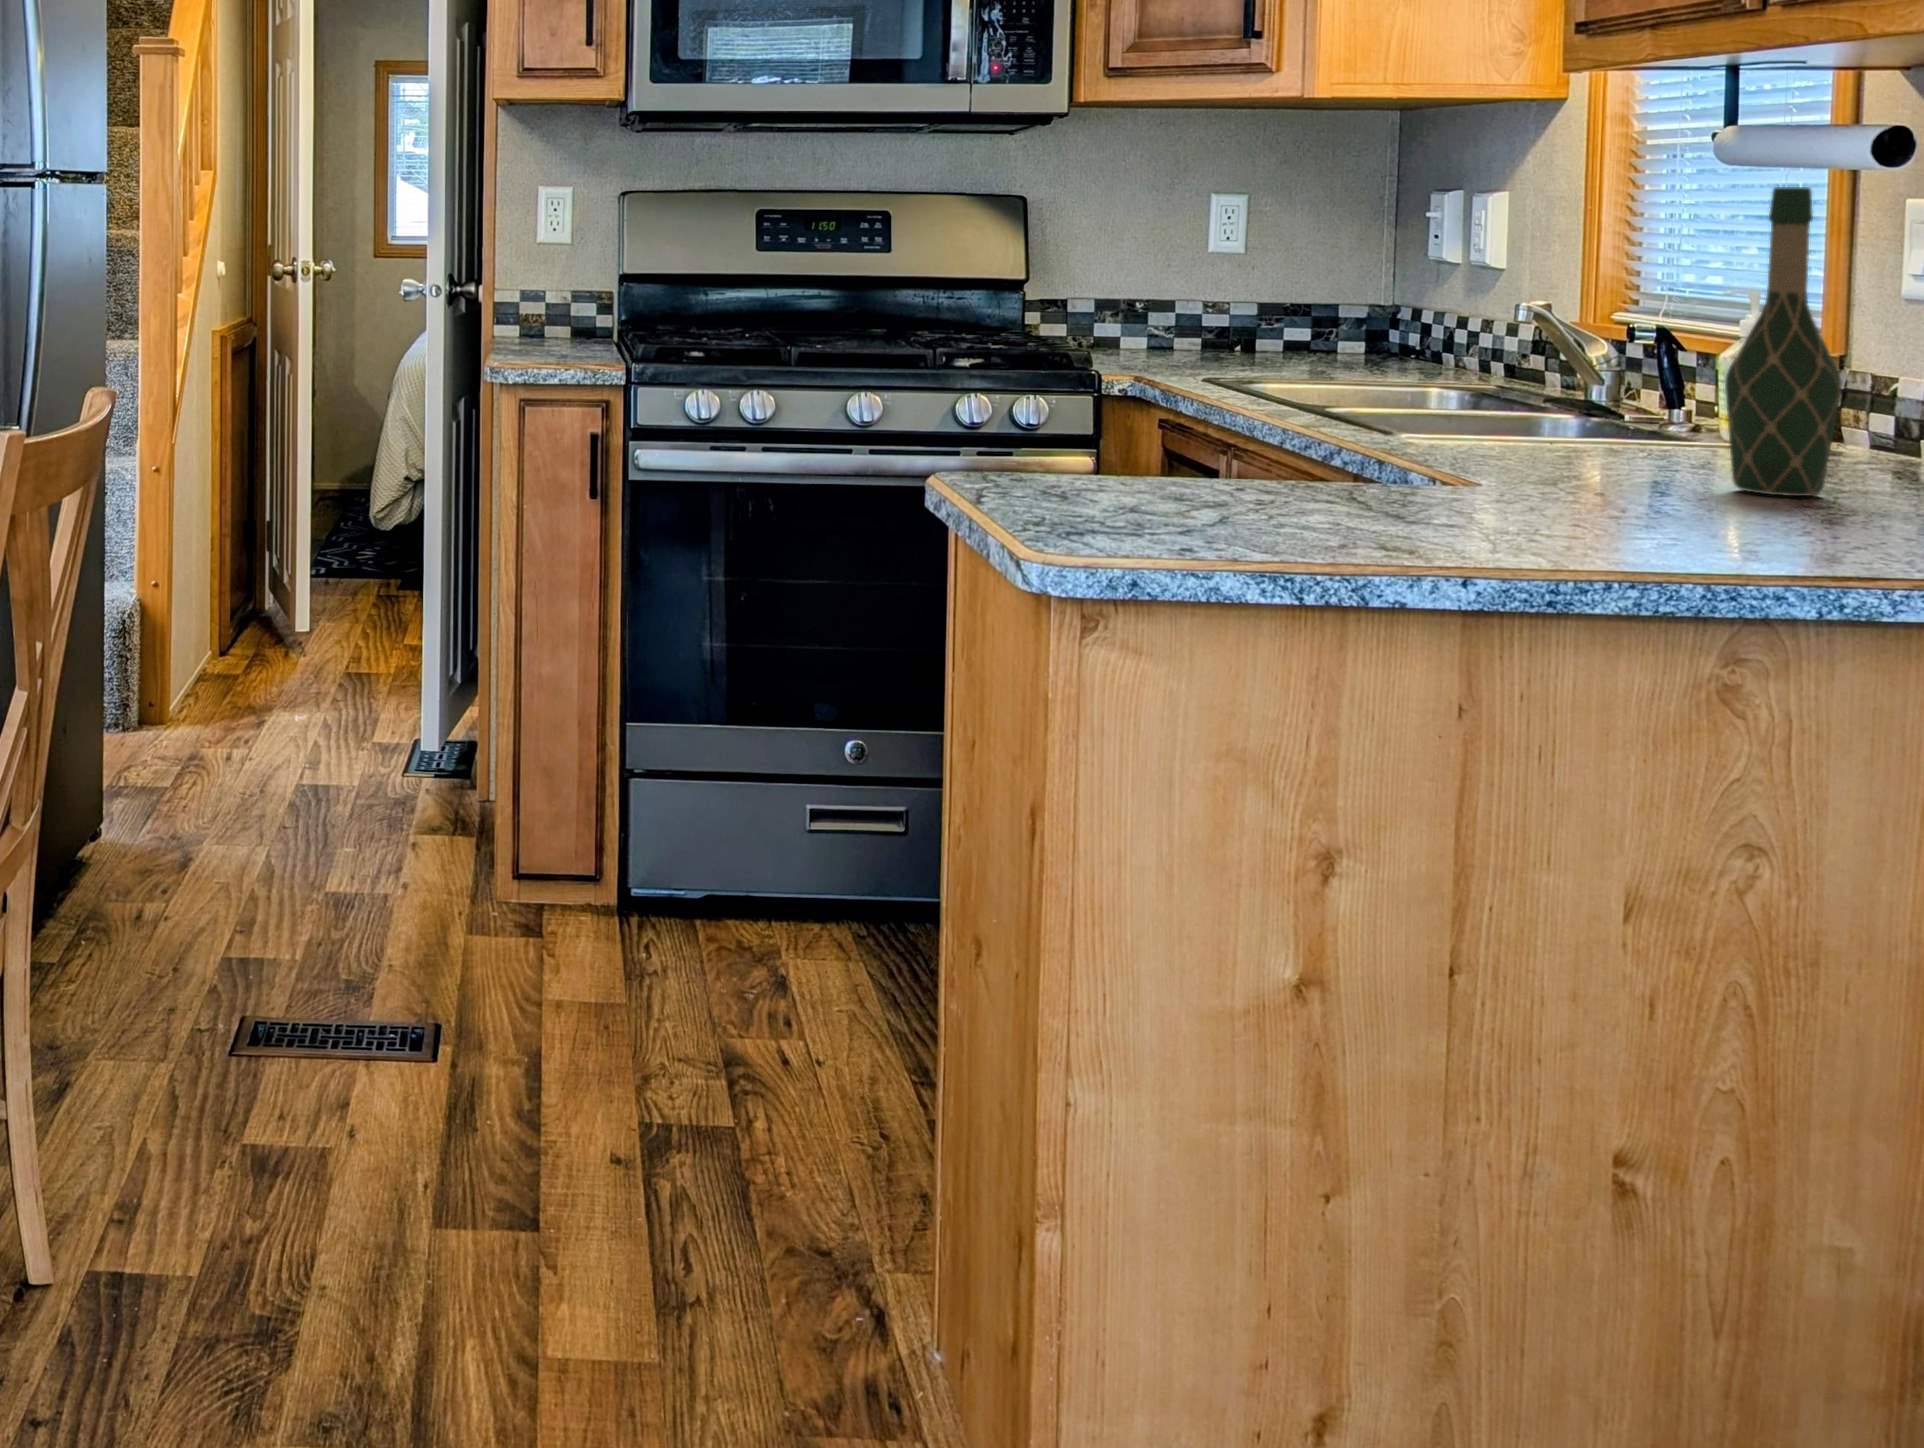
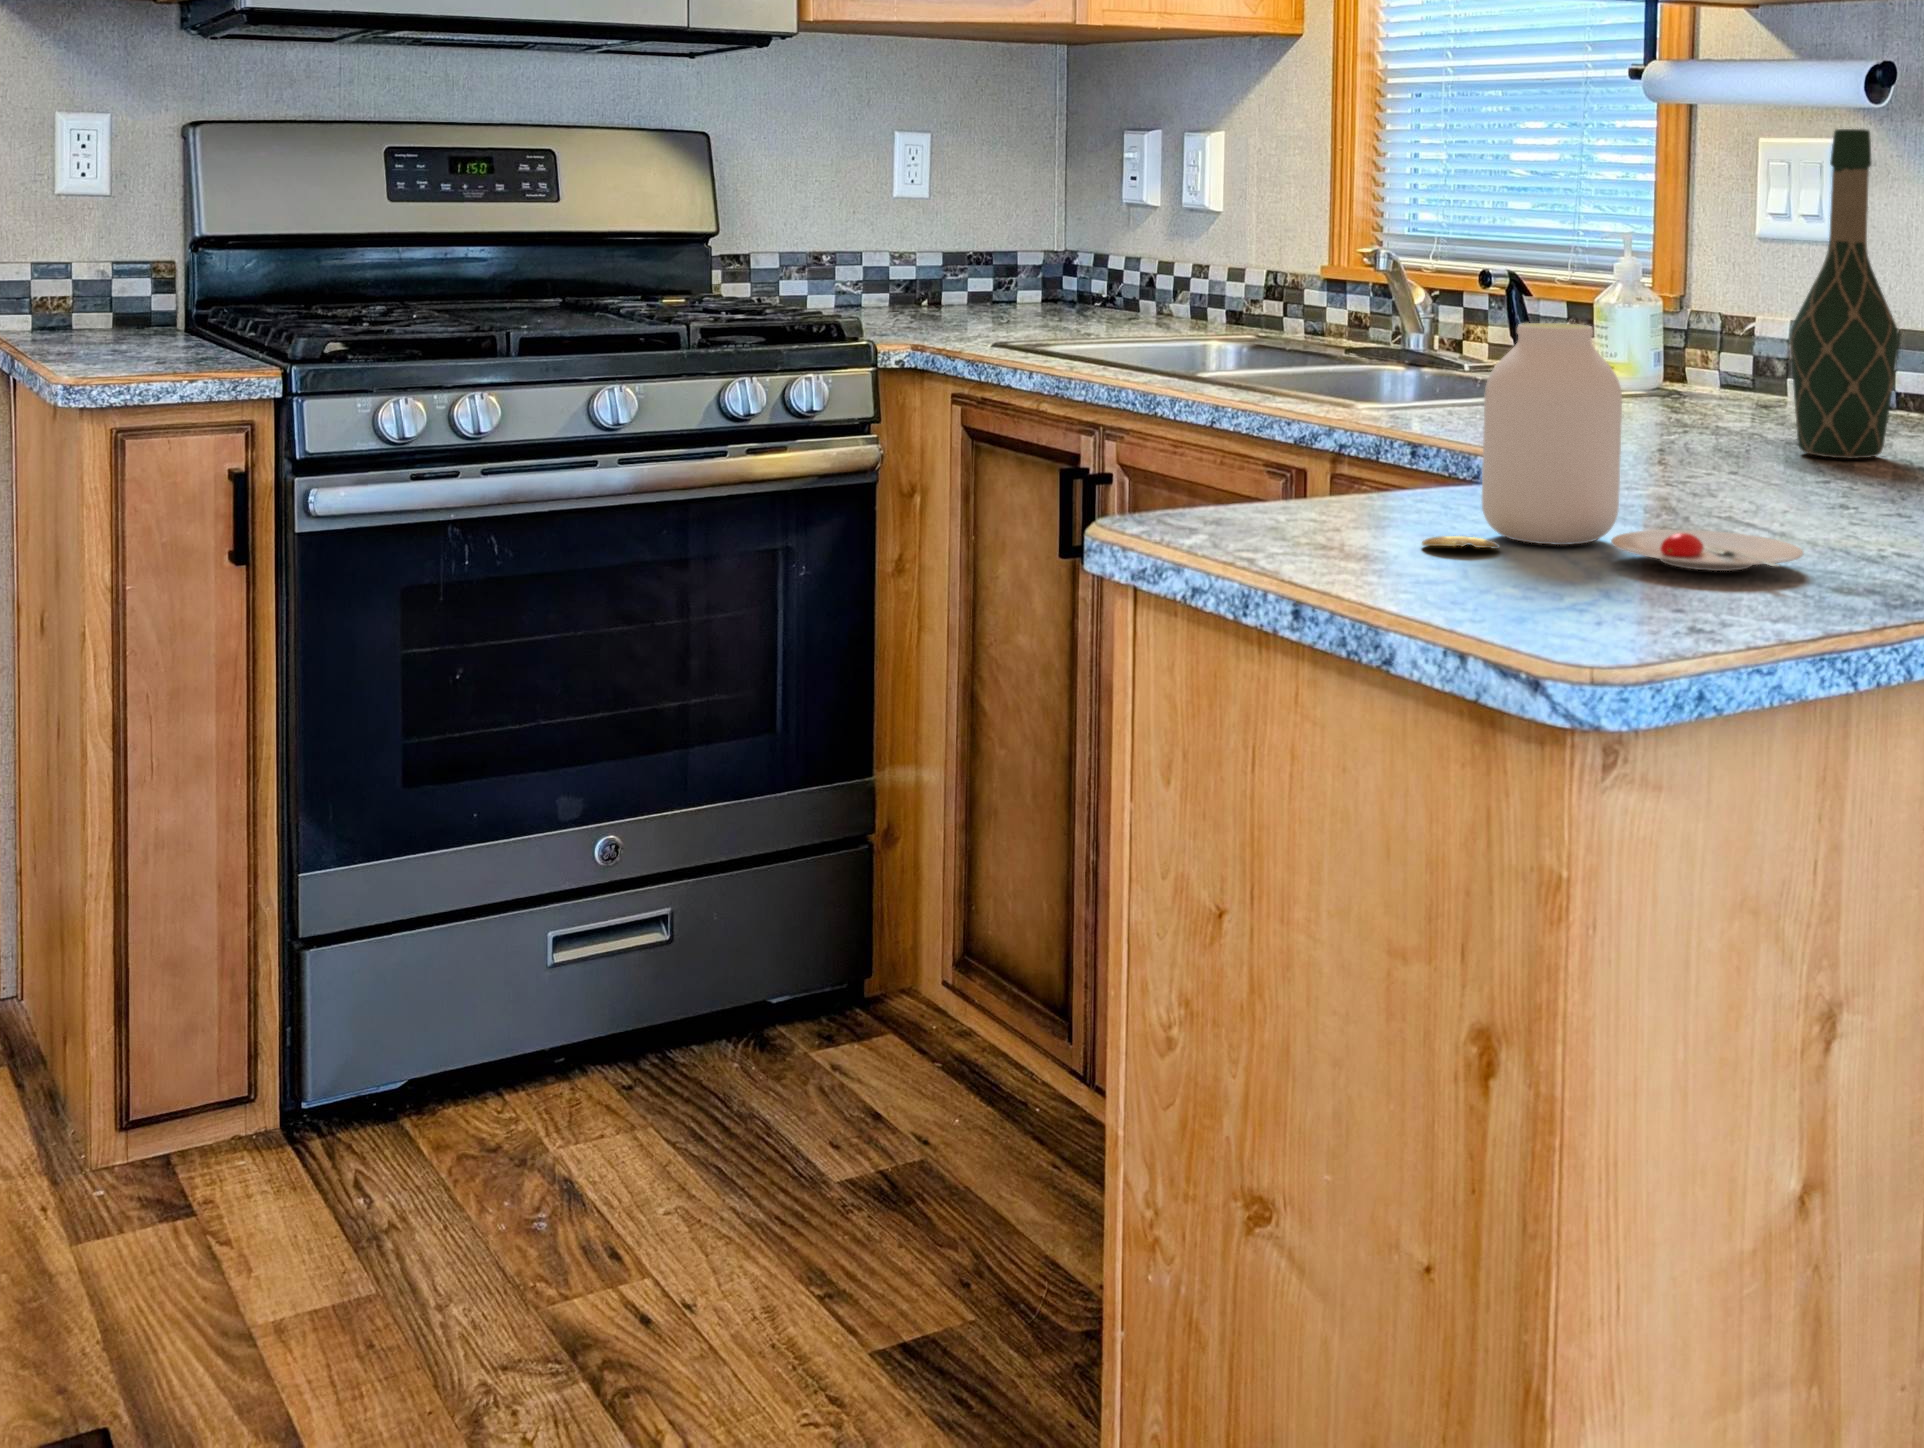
jar: none [1134,344,1407,533] -> present [1422,323,1804,571]

